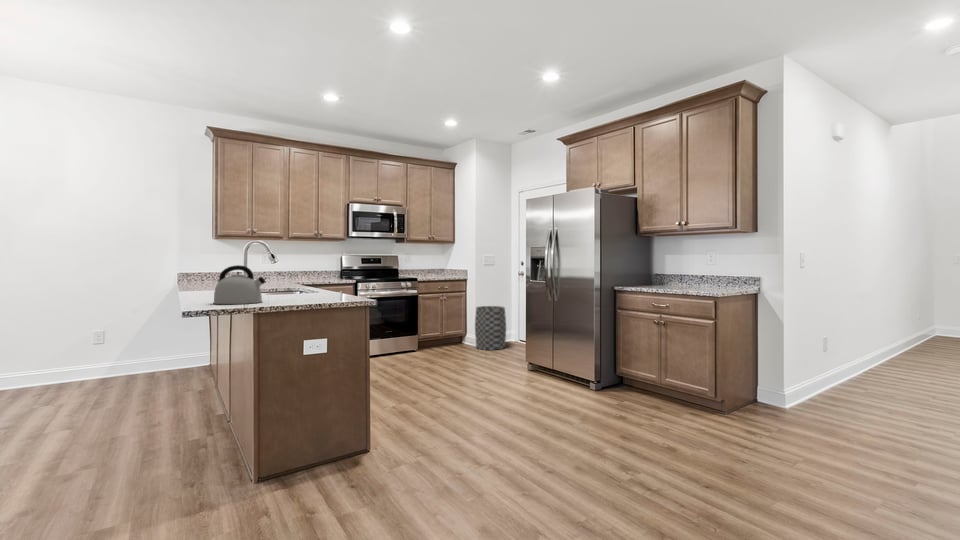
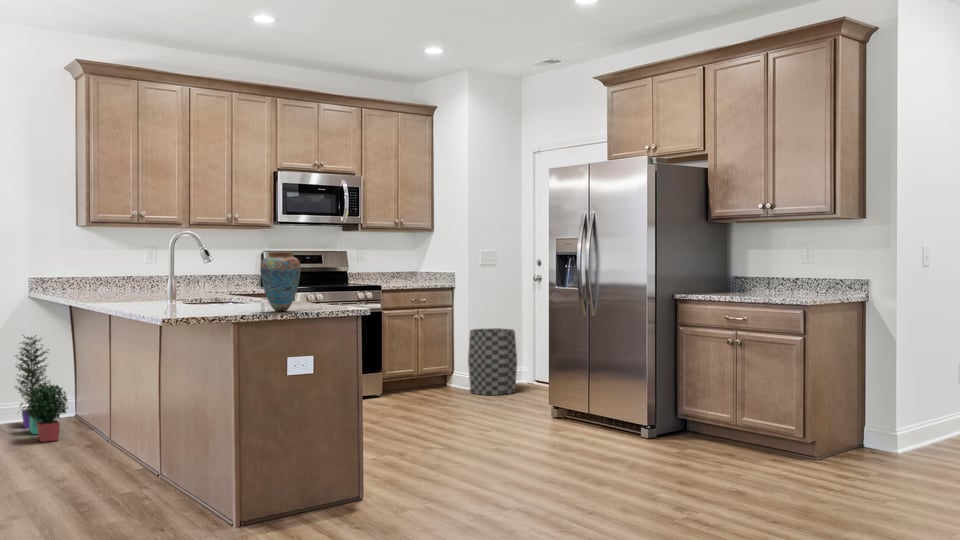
vase: none [274,254,309,304] -> present [260,252,301,311]
kettle: present [214,265,265,304] -> none [182,266,242,312]
potted plant: none [162,310,195,387] -> present [15,335,68,442]

